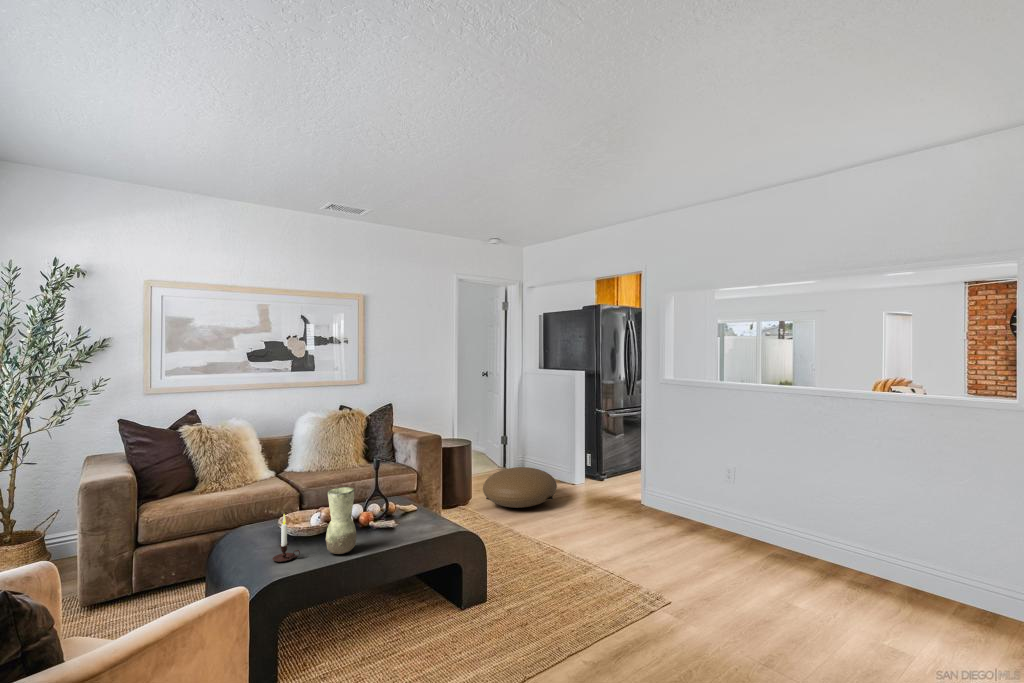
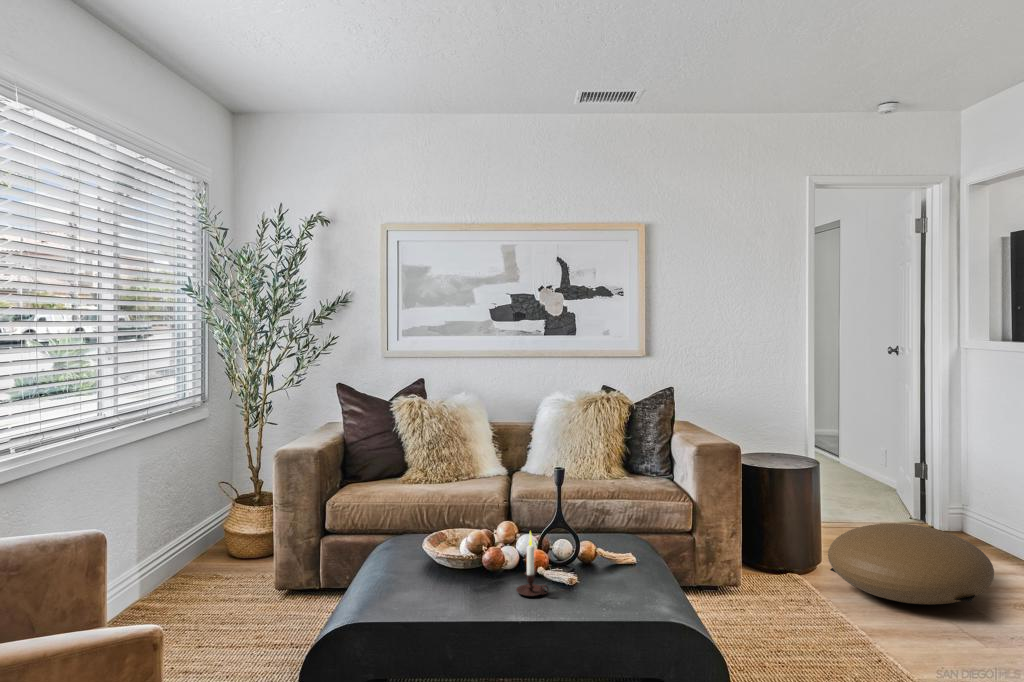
vase: present [326,487,357,554] -> none [450,507,493,605]
candle: present [273,514,300,562] -> present [516,532,549,596]

